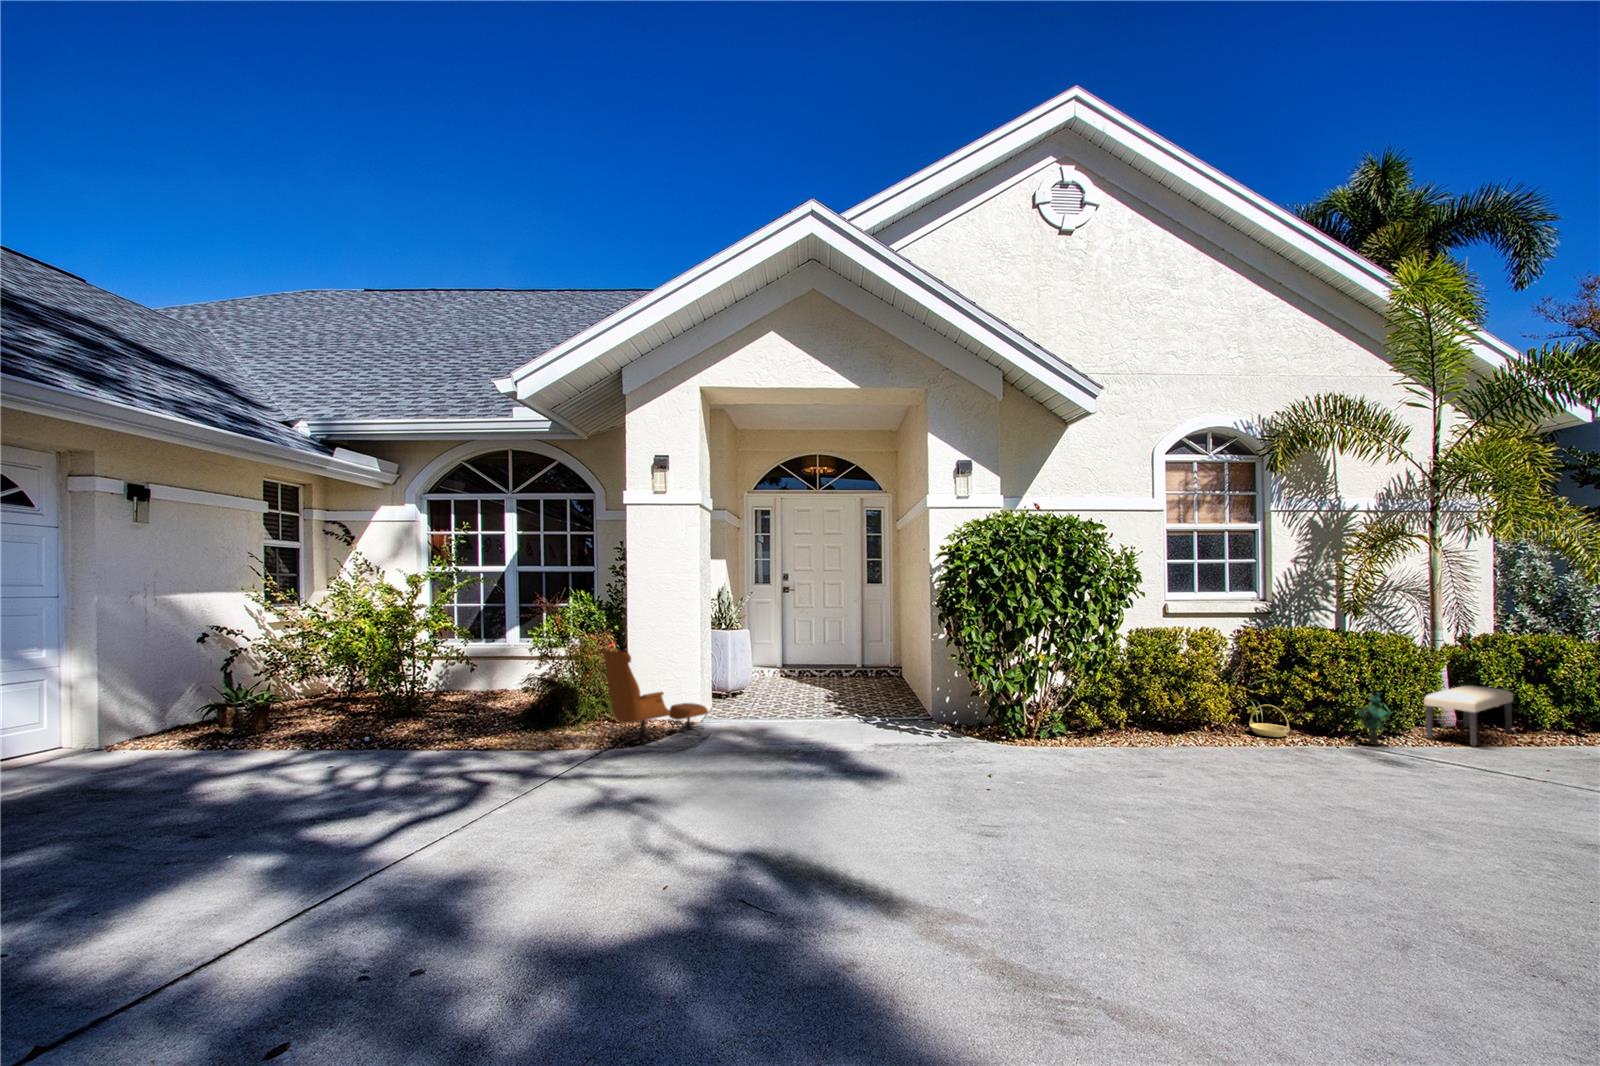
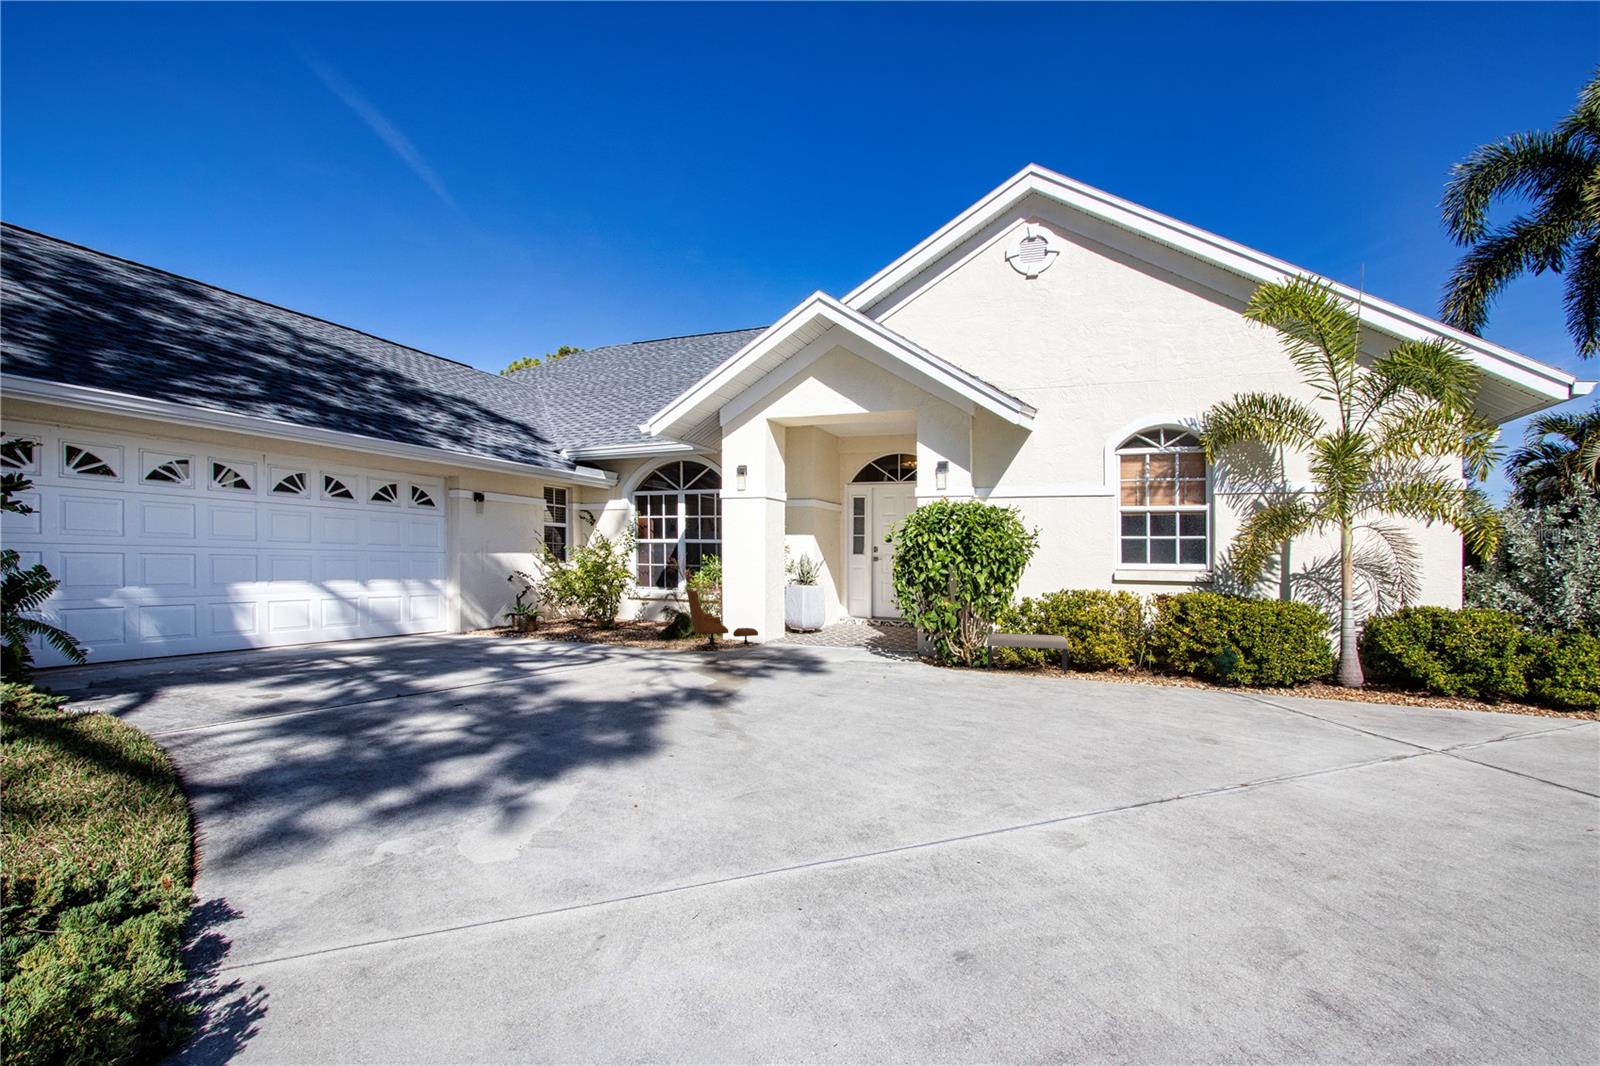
bench: present [1424,685,1513,746] -> present [987,633,1068,674]
basket: present [1249,704,1290,737] -> none [1138,651,1168,677]

